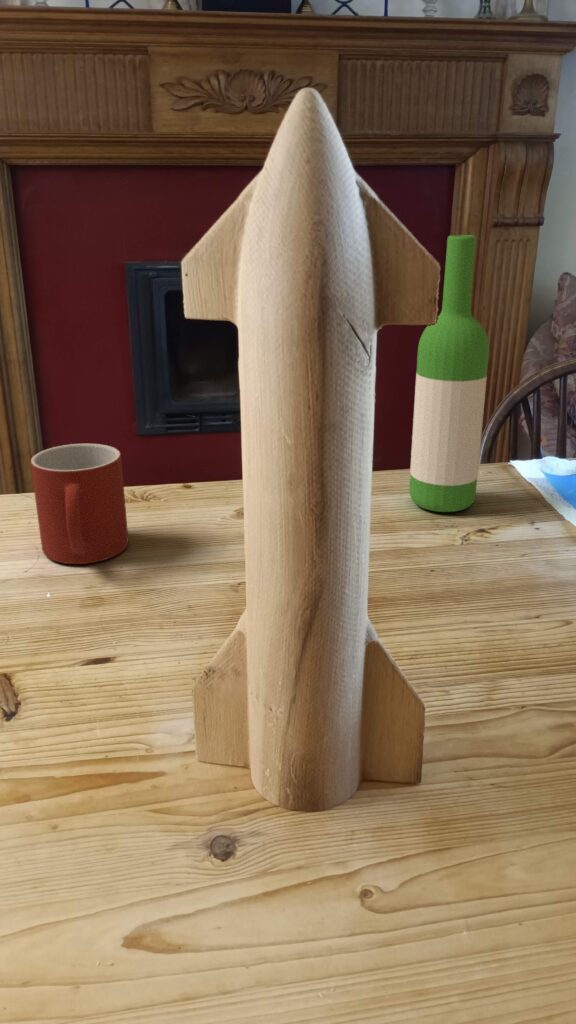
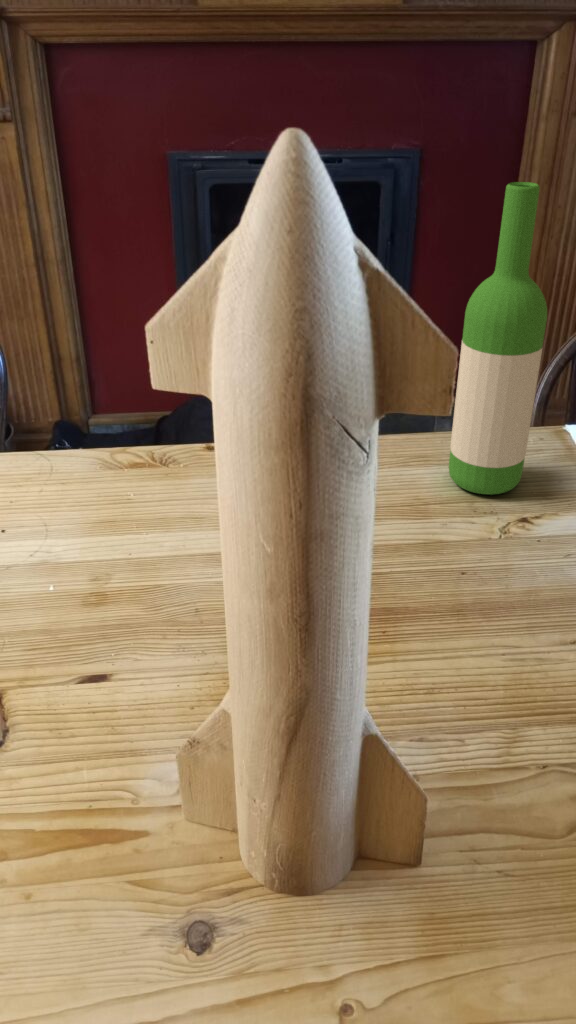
mug: present [30,444,128,564] -> none [31,416,139,550]

